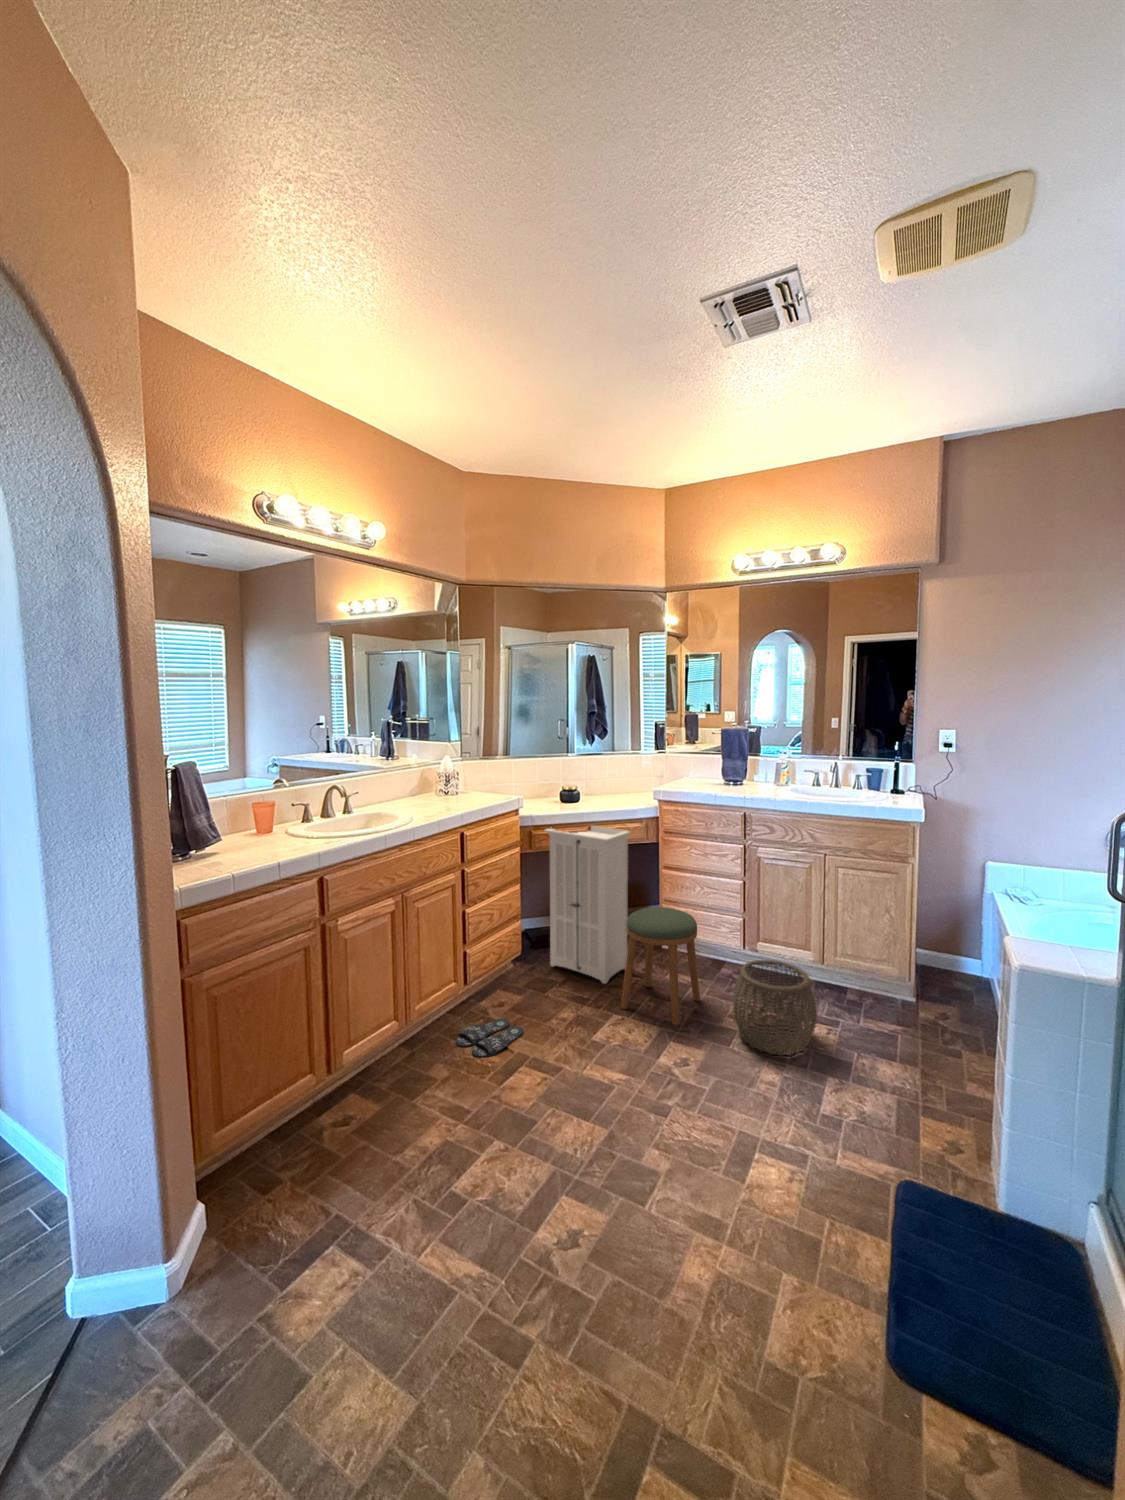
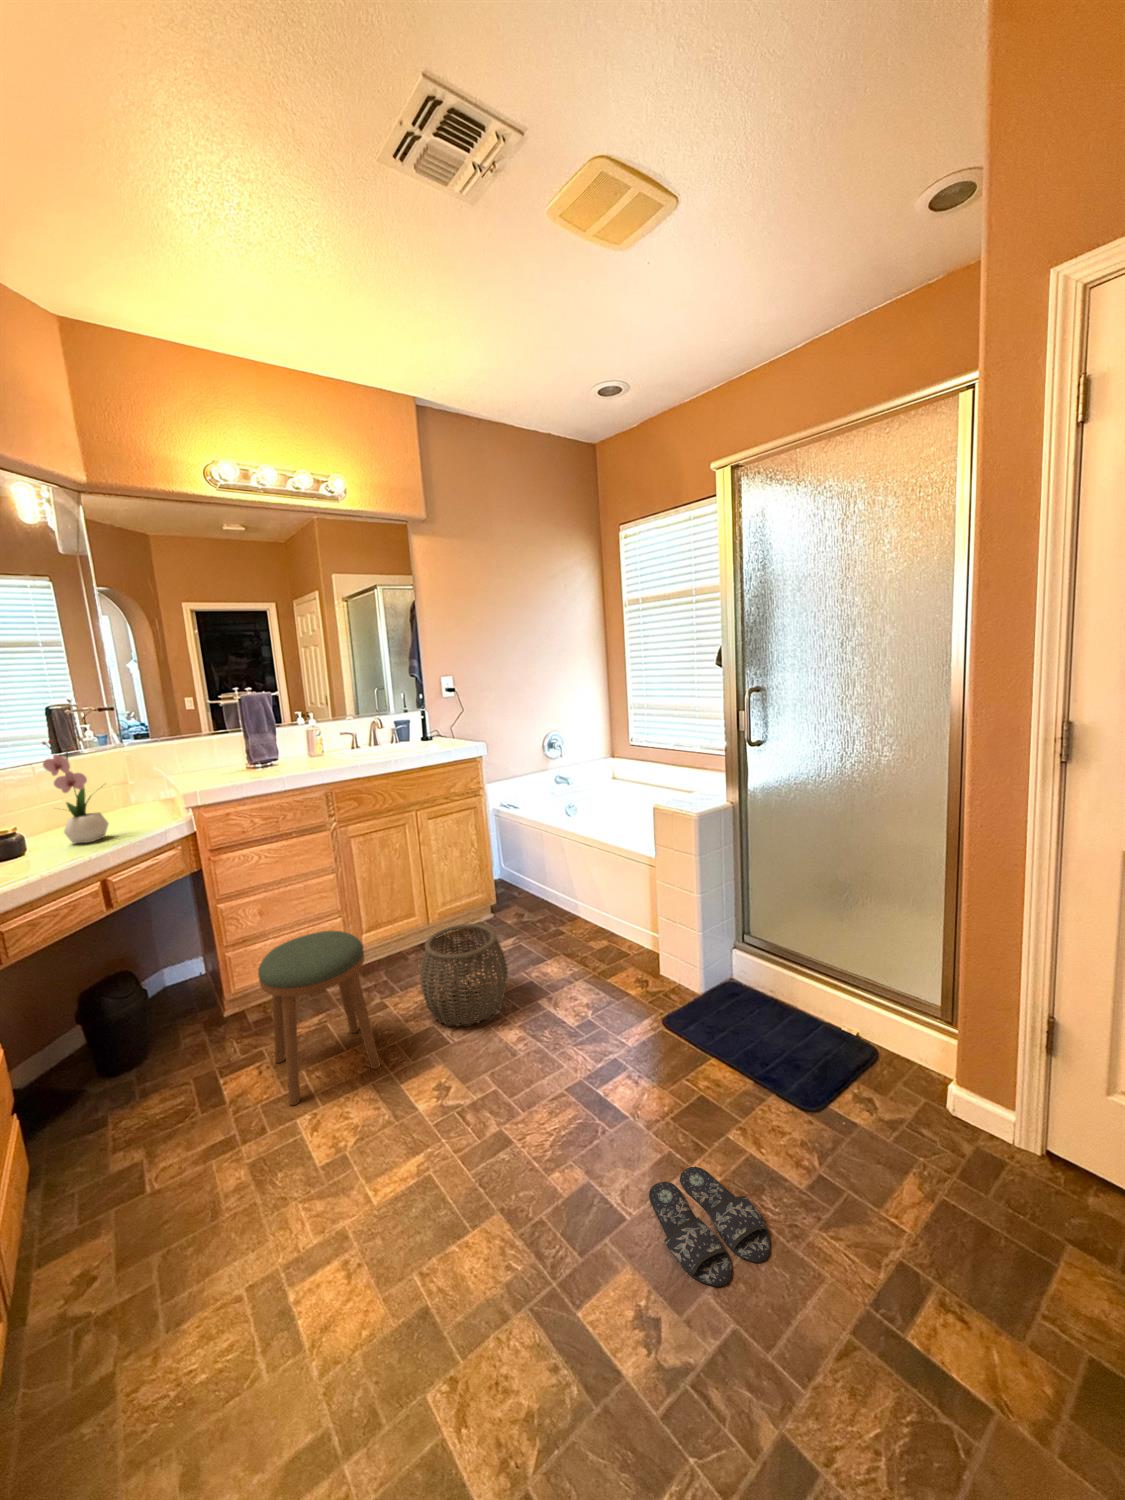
flower arrangement: none [584,746,612,806] -> present [42,740,109,844]
storage cabinet: present [544,826,631,984] -> none [17,855,222,1155]
slippers: present [456,1019,524,1057] -> present [649,1167,770,1287]

